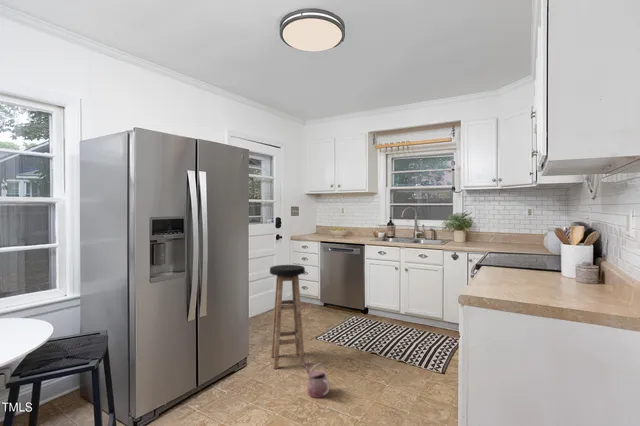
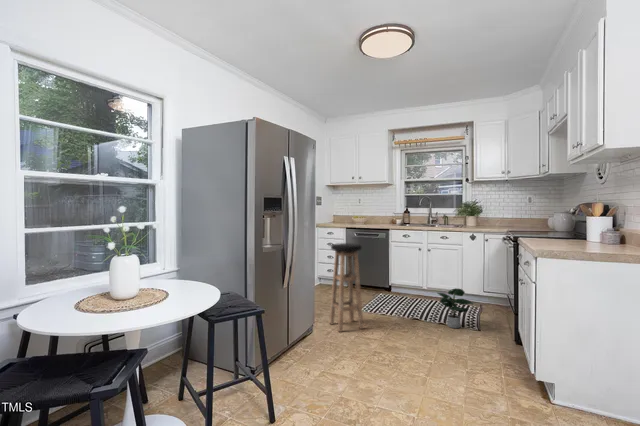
potted plant: none [393,320,434,370] -> present [438,288,473,328]
watering can: present [302,362,329,398] -> none [370,321,402,349]

